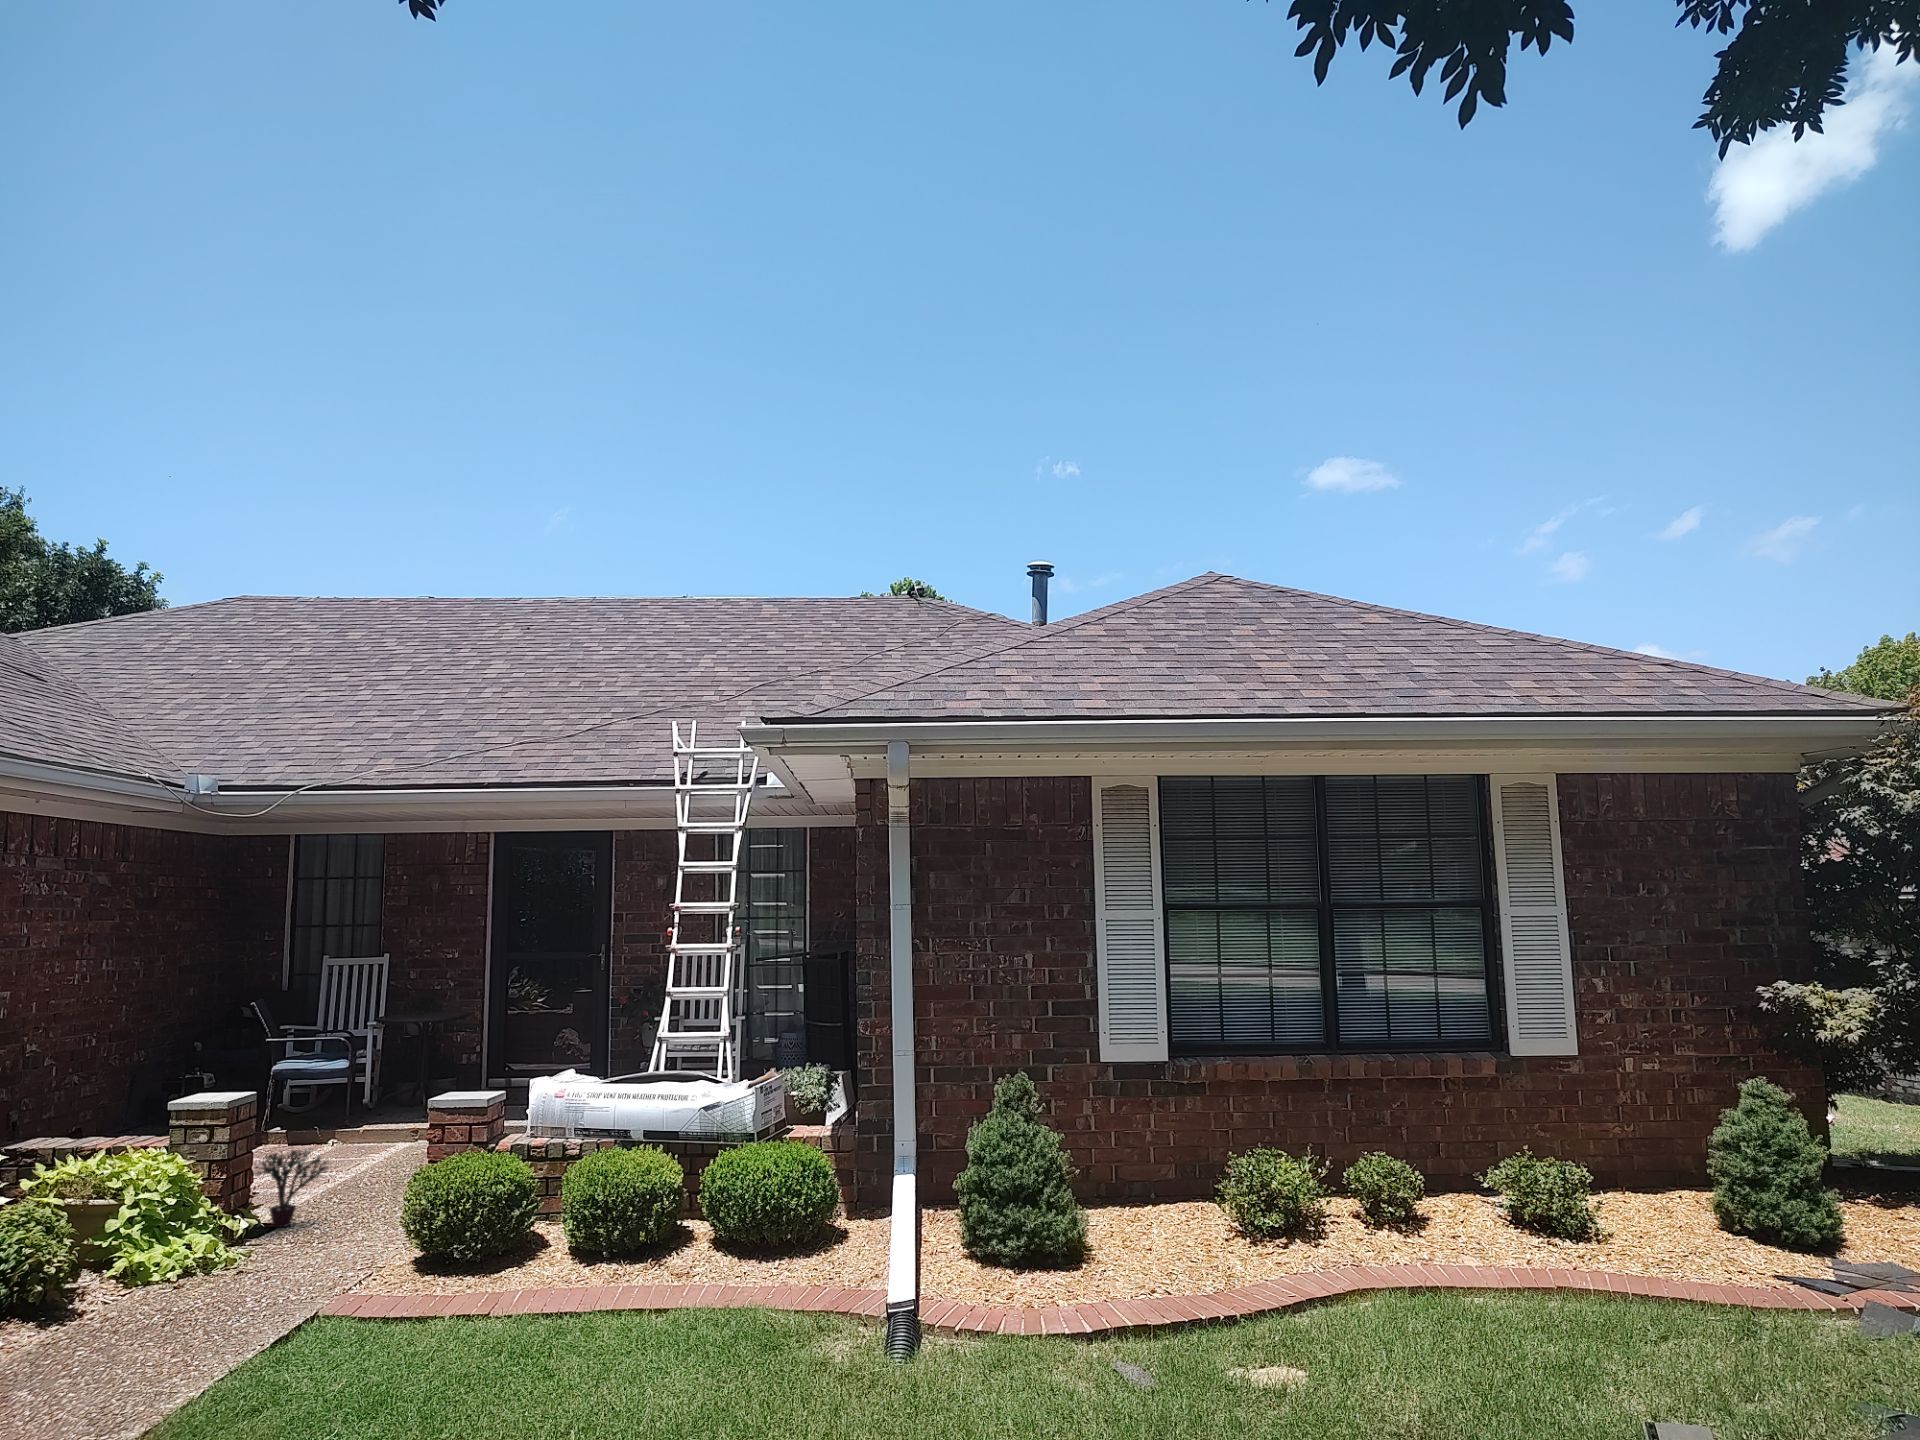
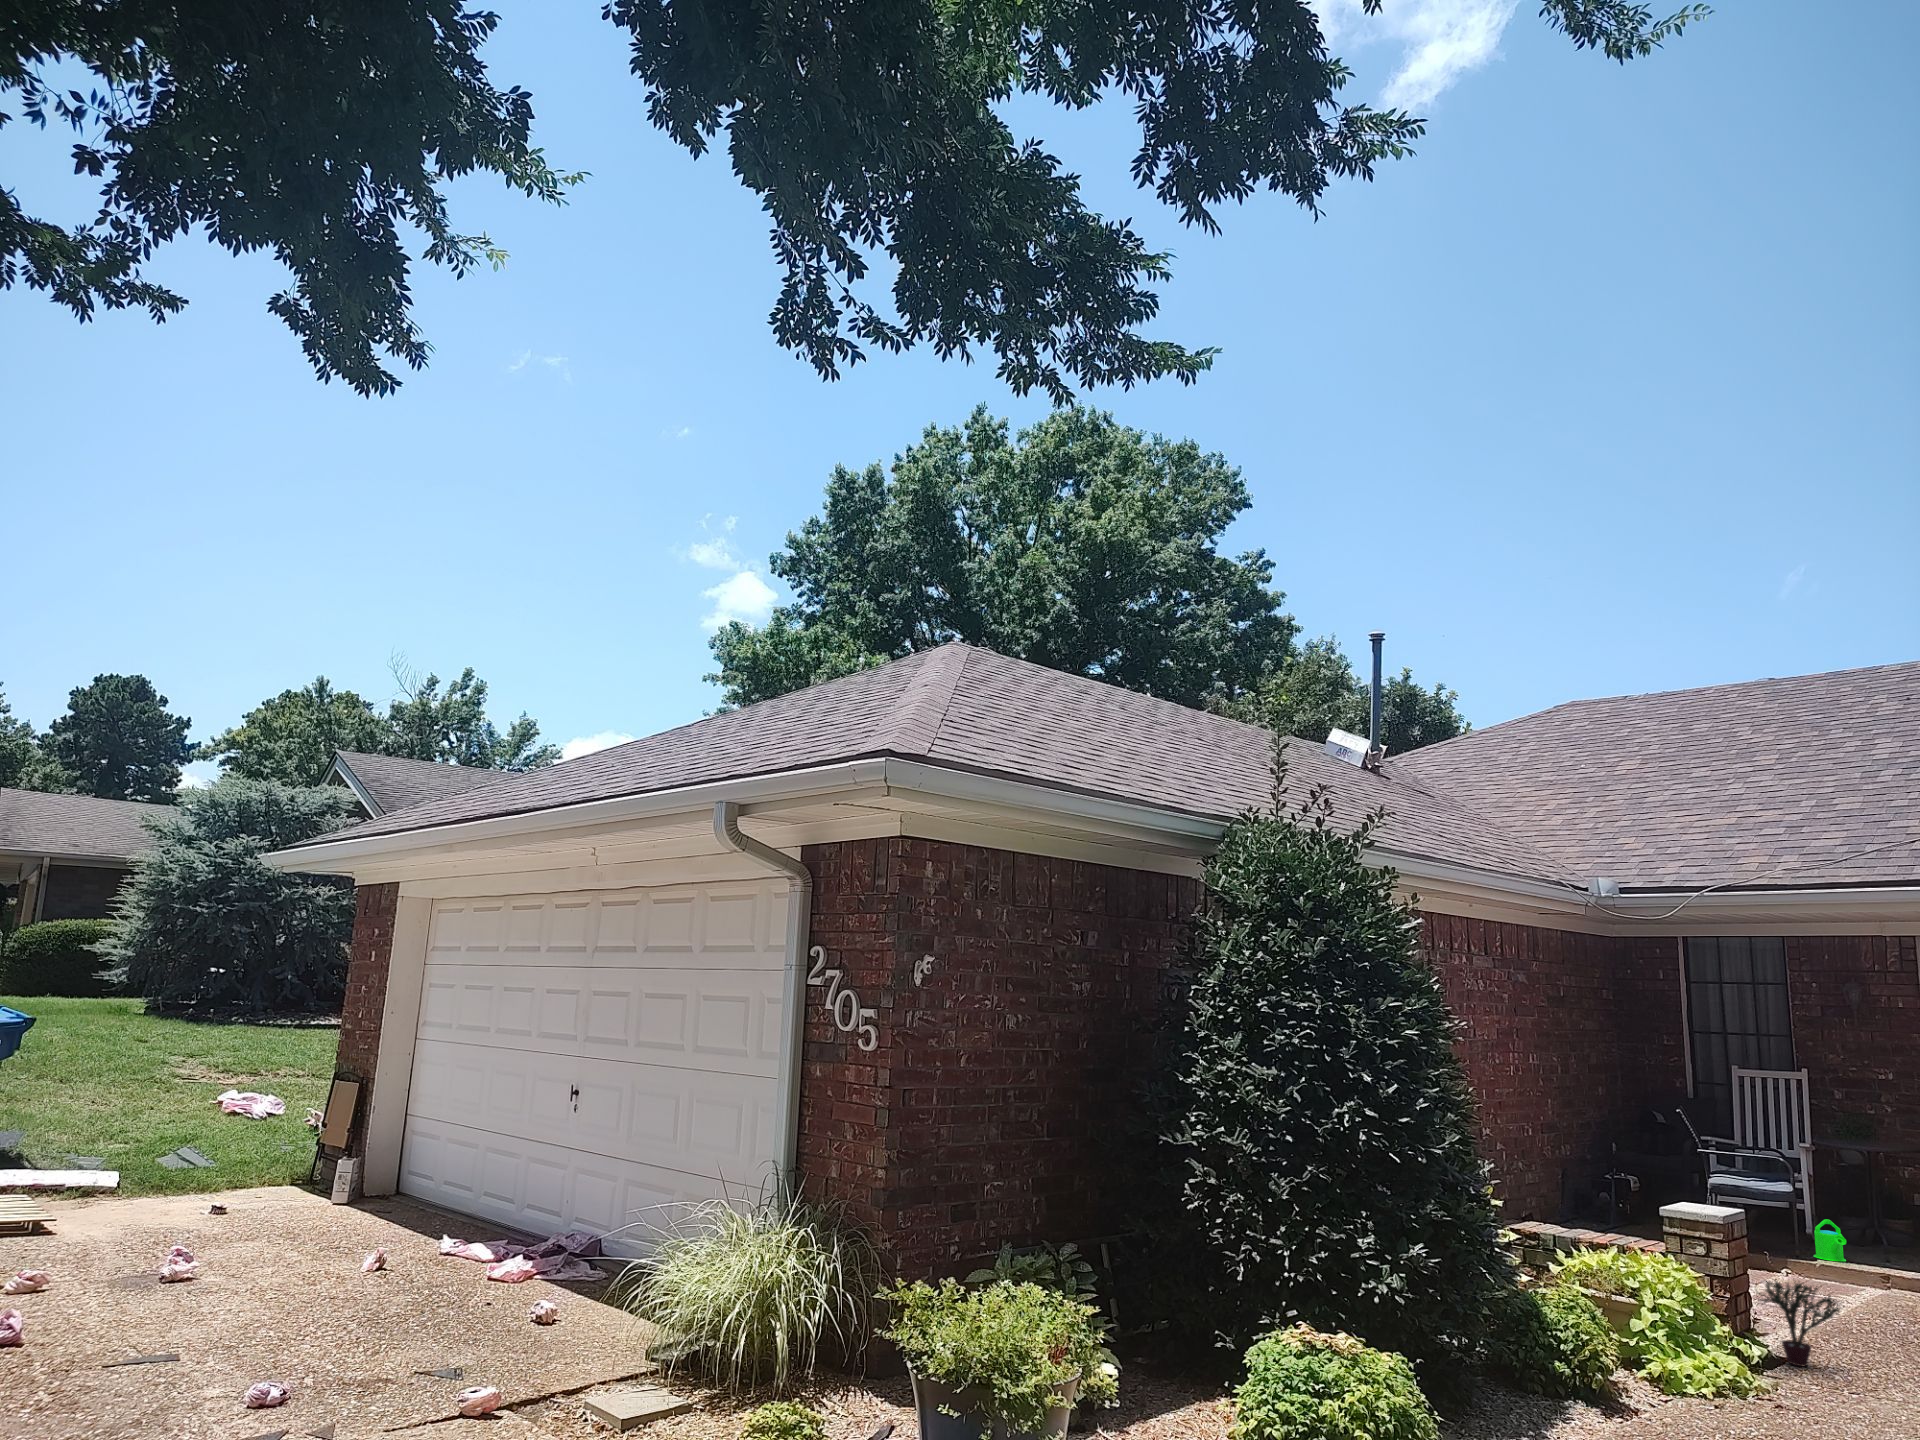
watering can: none [357,1087,385,1124] -> present [1814,1219,1846,1261]

